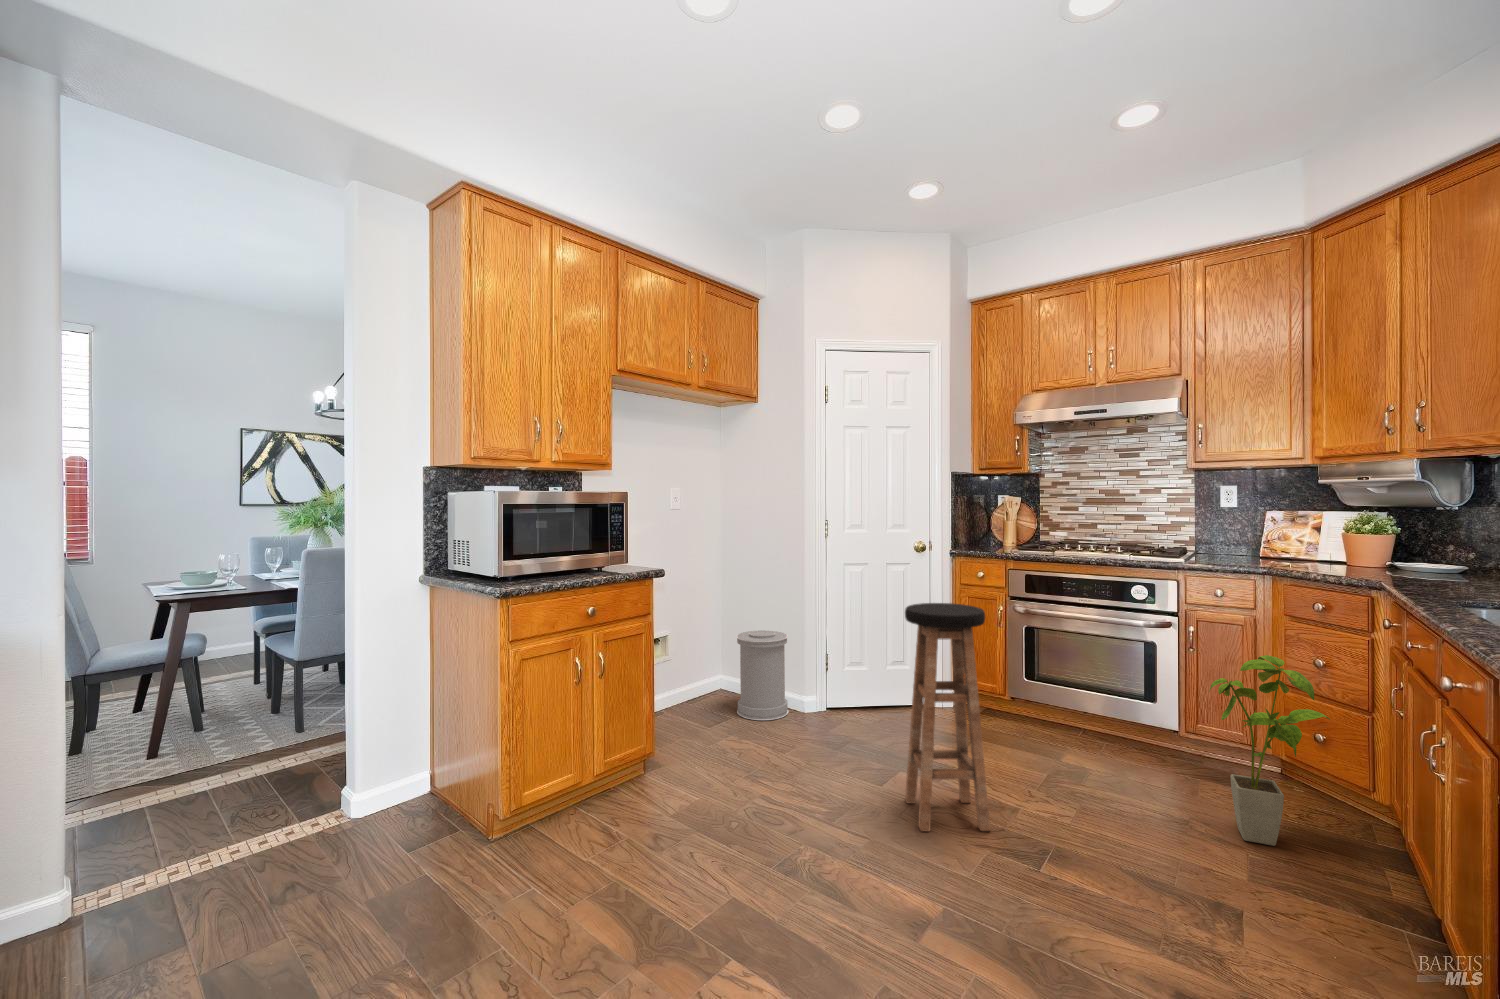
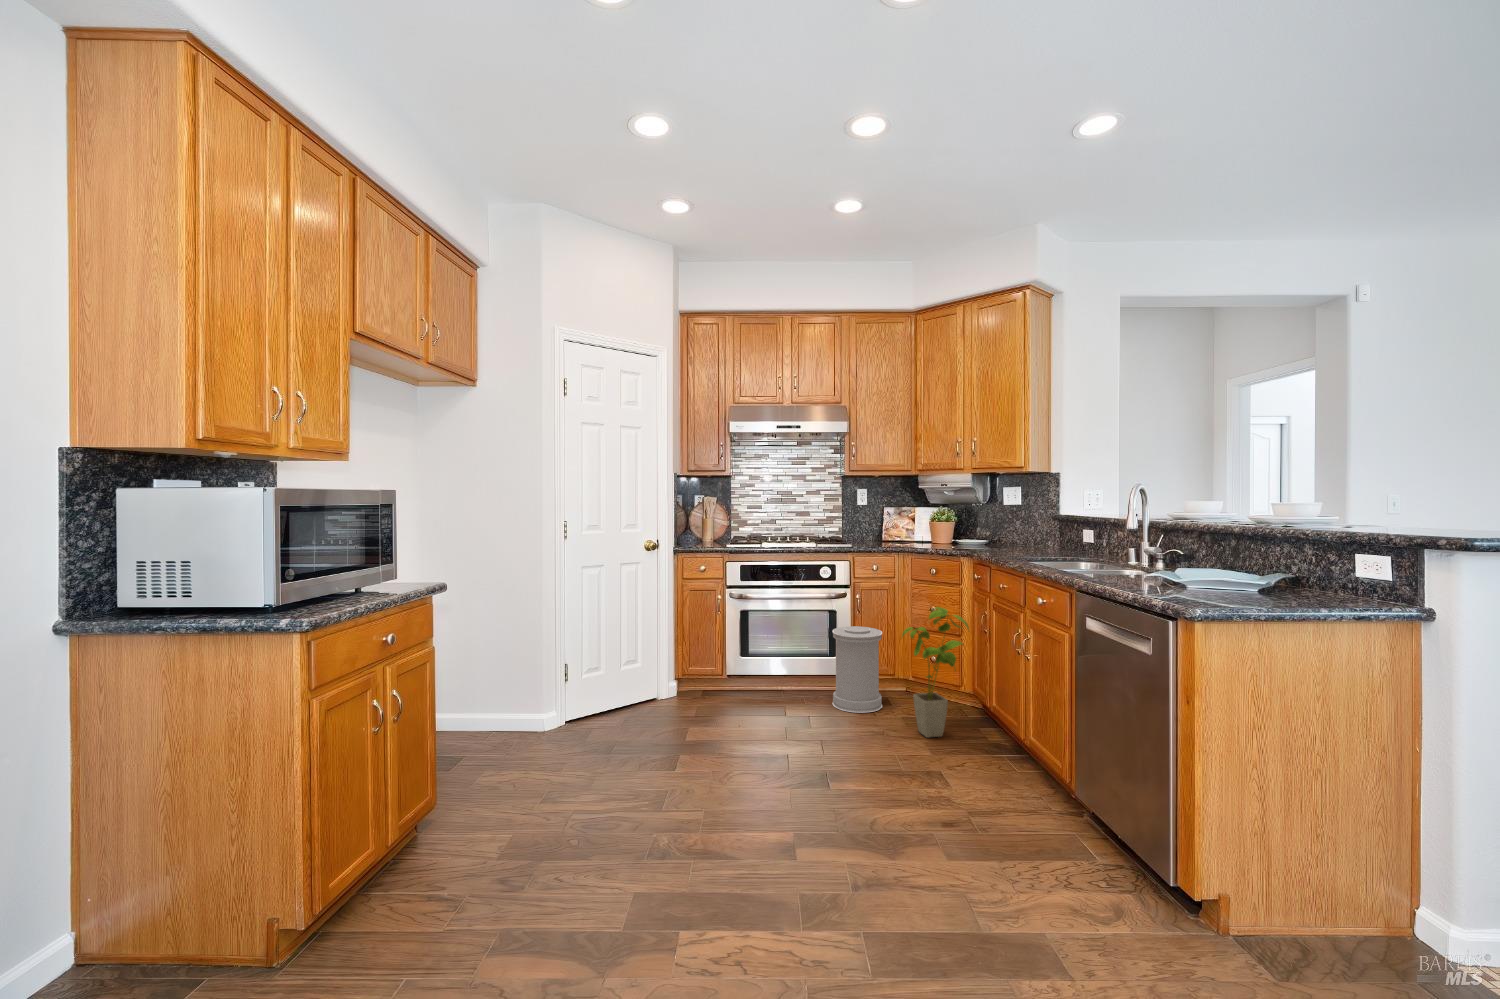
bar stool: present [905,603,990,831] -> none [707,591,788,796]
trash can: present [736,630,788,720] -> present [832,626,882,713]

